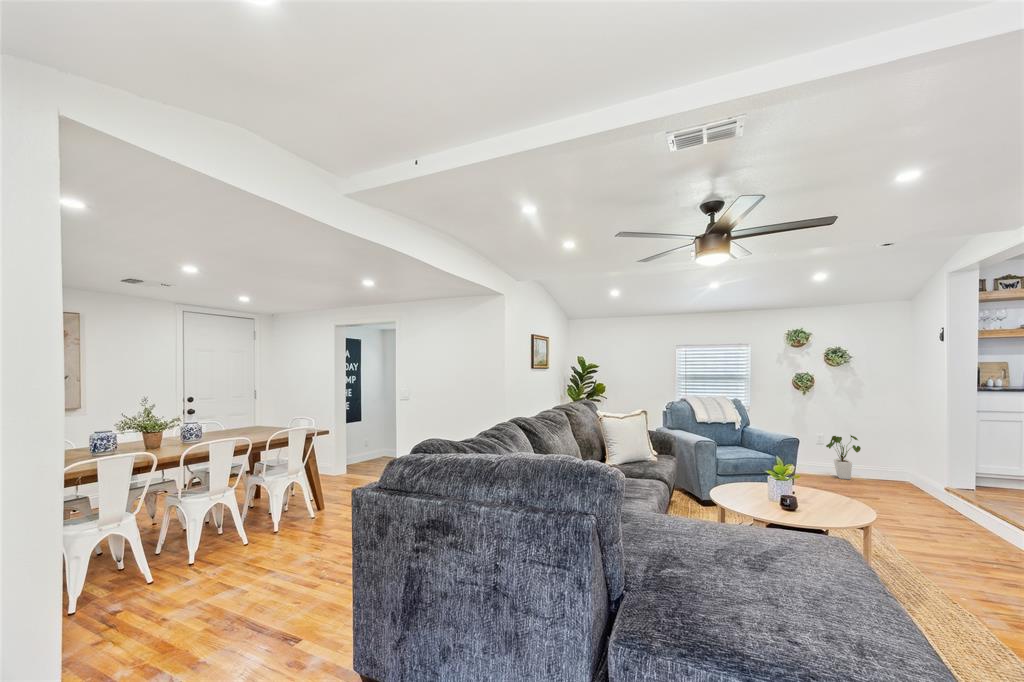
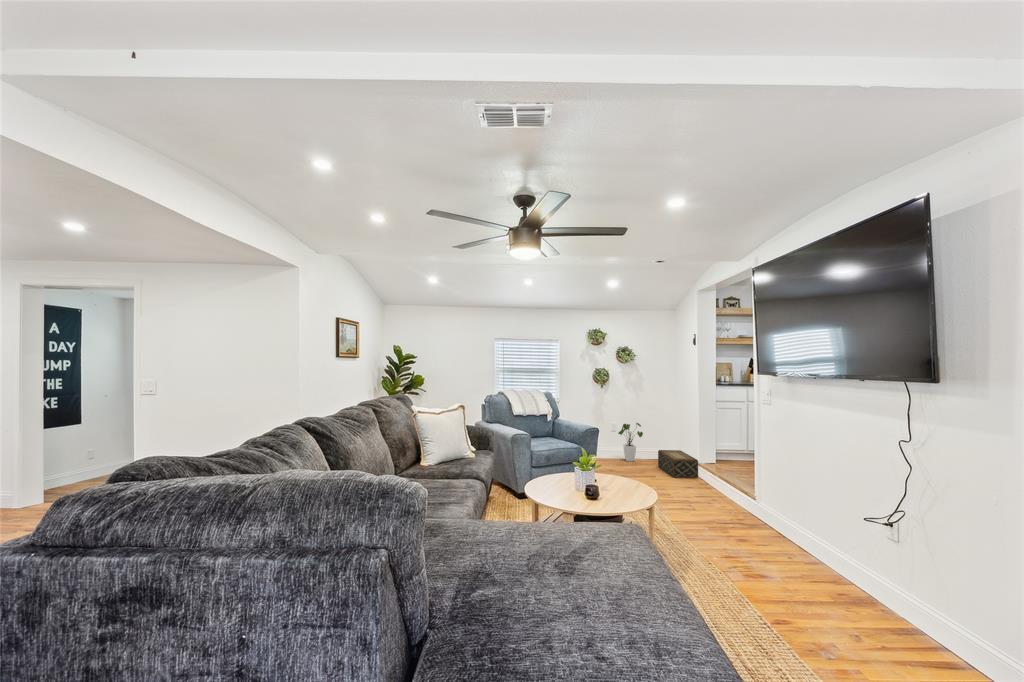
woven basket: none [885,469,950,507] -> present [658,450,698,478]

